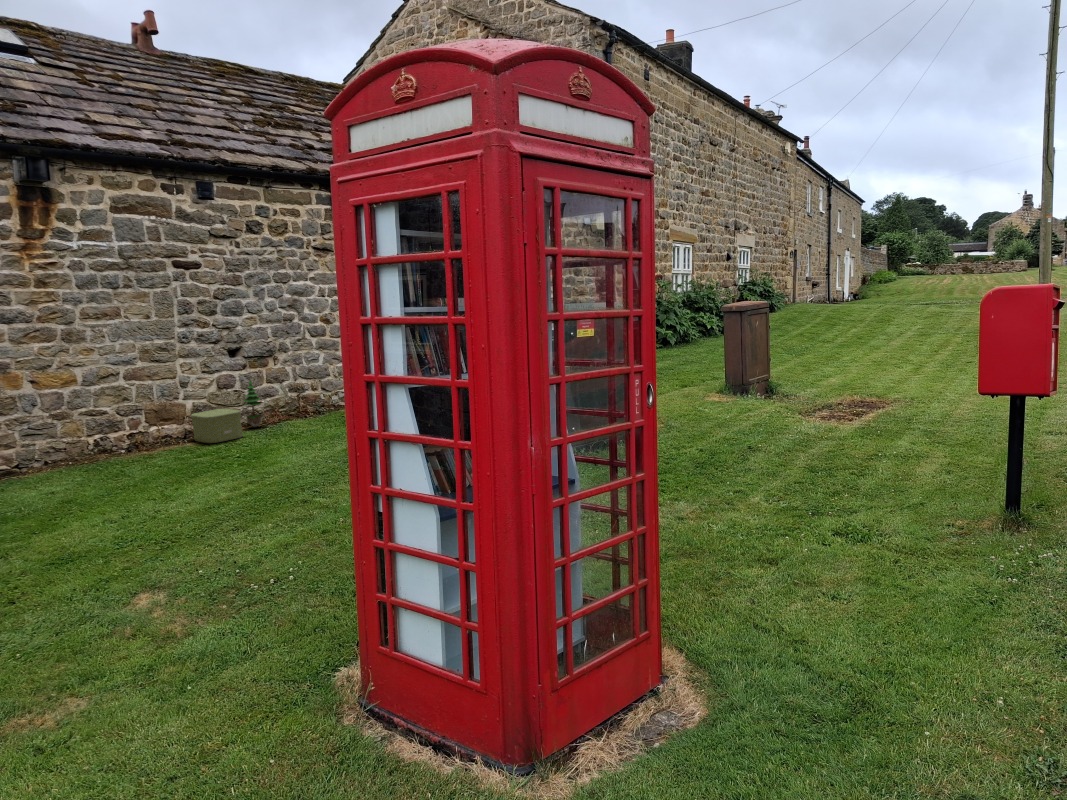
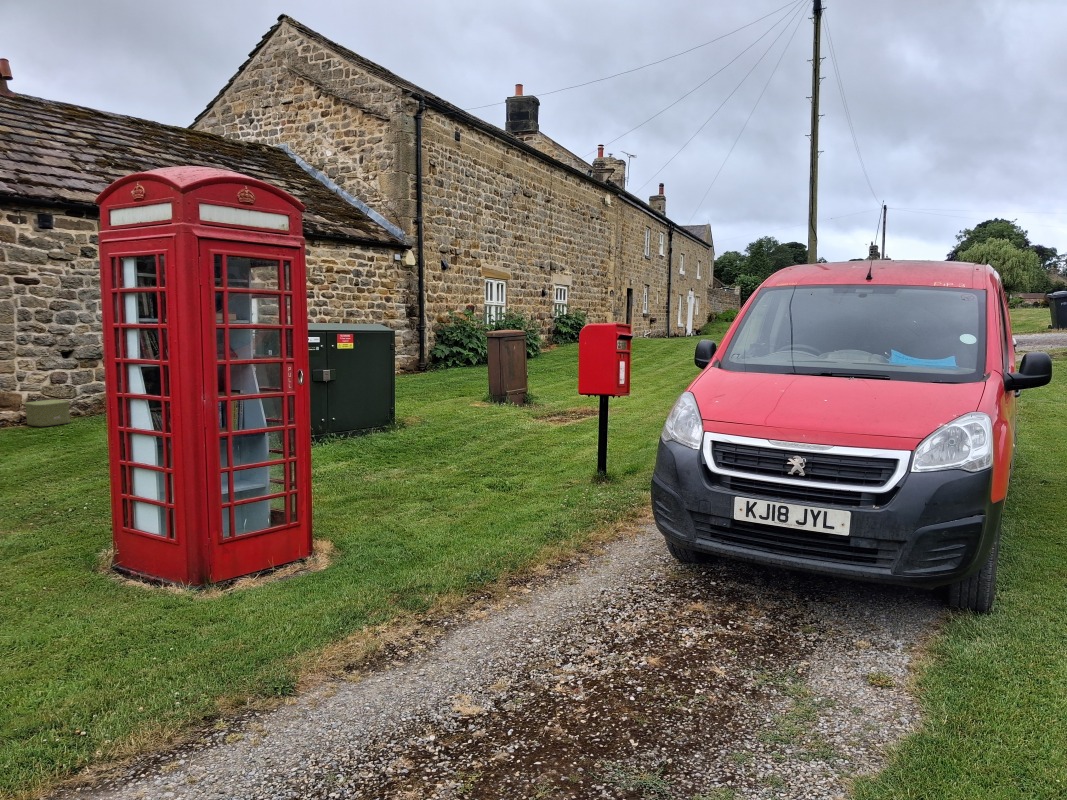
potted tree: present [244,381,261,427] -> none [73,377,89,417]

